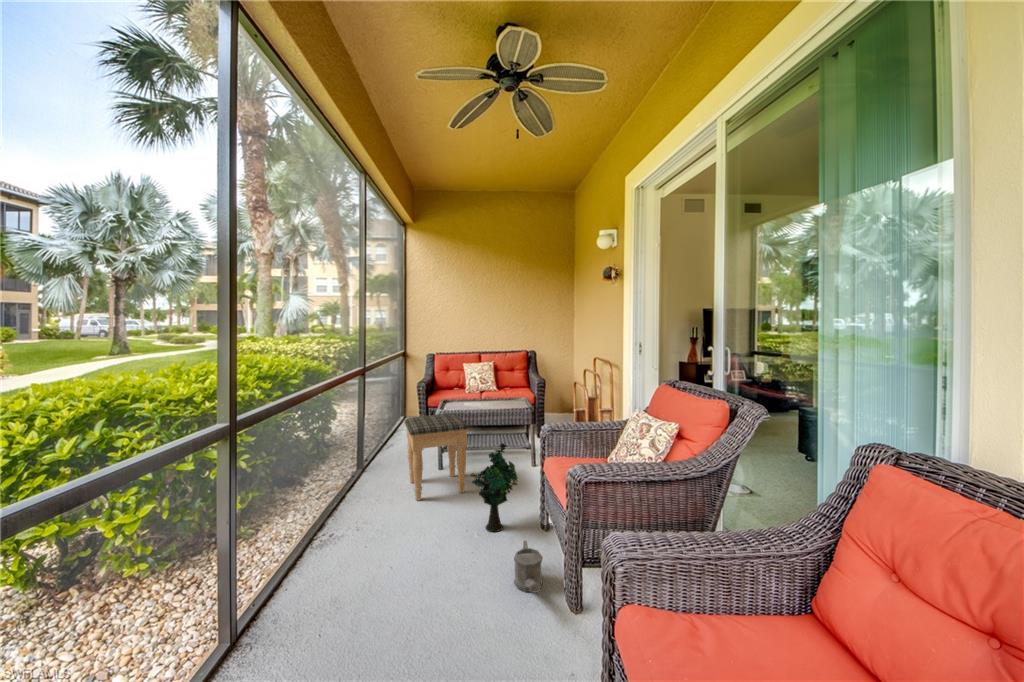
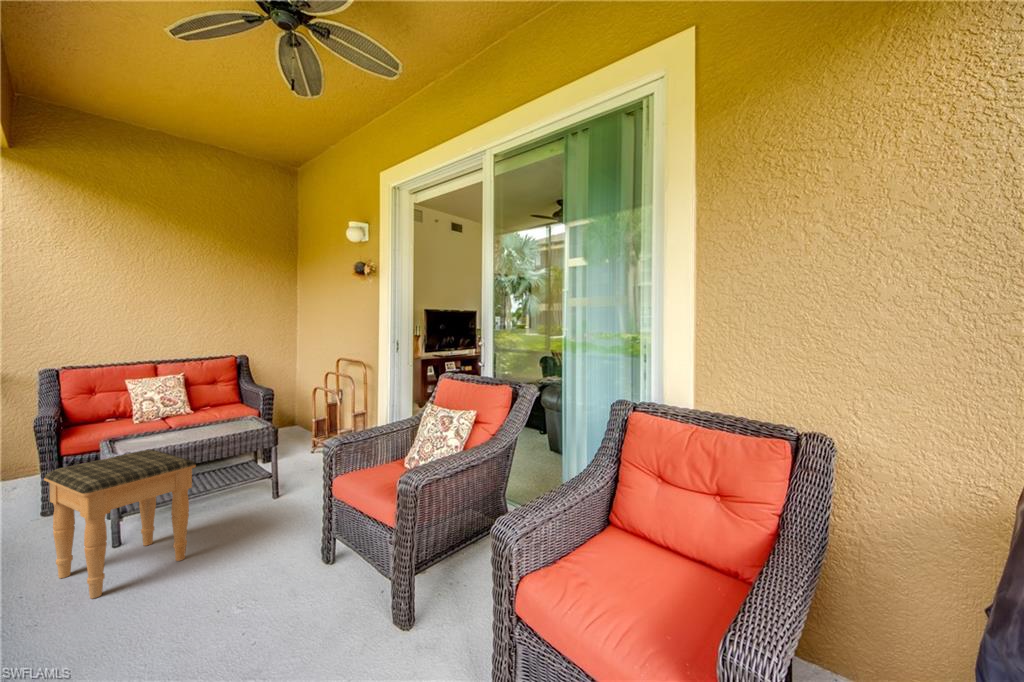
decorative plant: present [471,443,518,532] -> none [223,469,298,590]
watering can: present [514,541,542,592] -> none [325,574,376,632]

